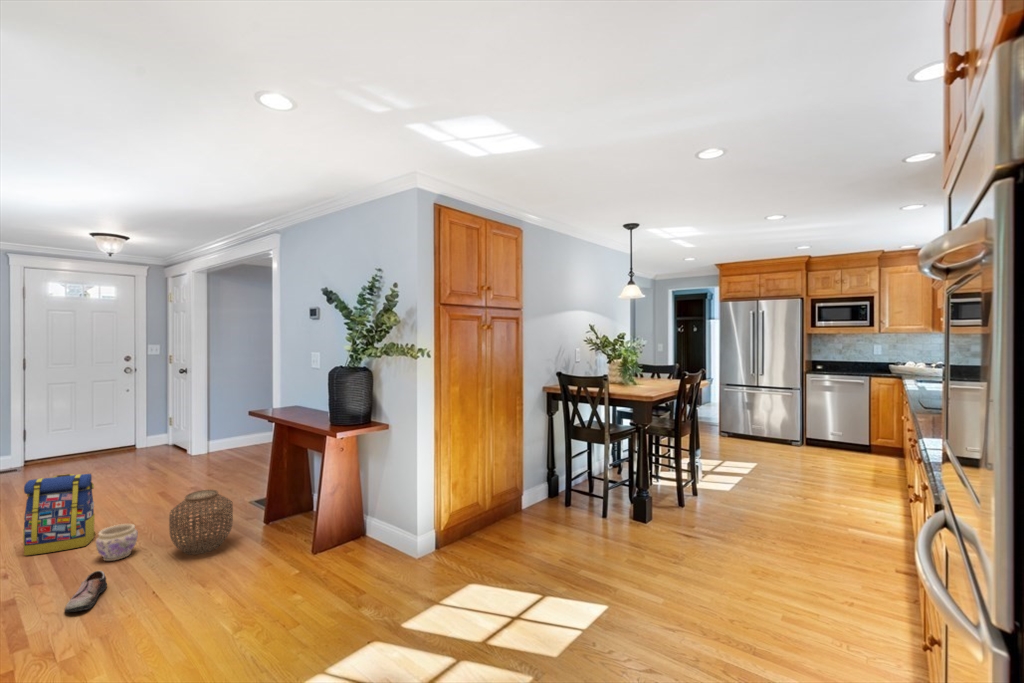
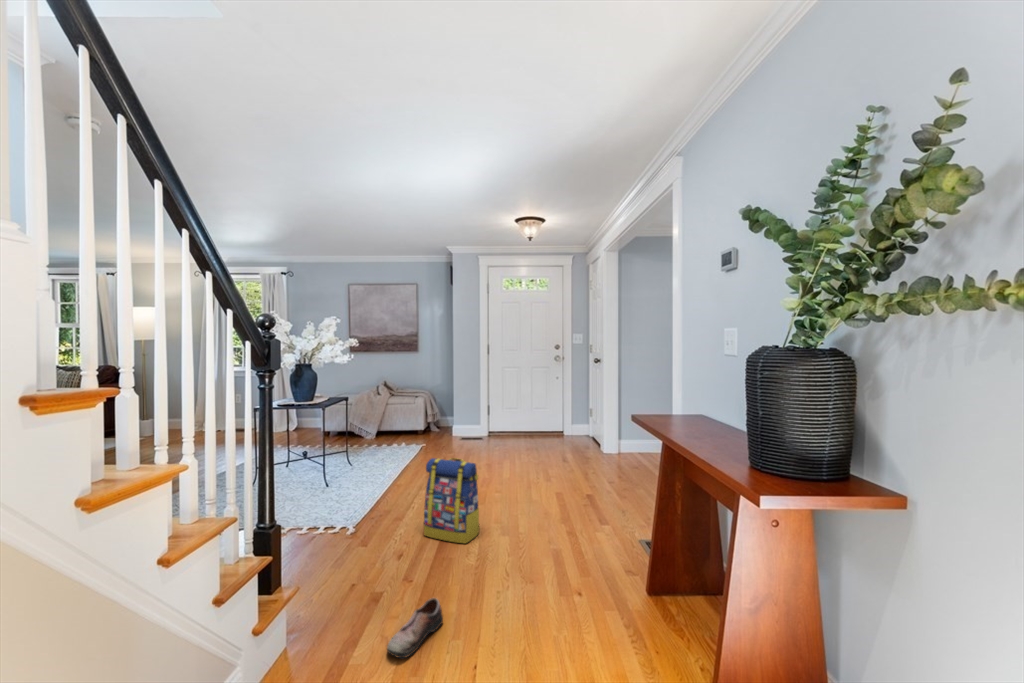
woven basket: present [169,490,233,554] -> none [519,520,596,618]
planter: present [96,524,138,561] -> none [459,533,499,580]

